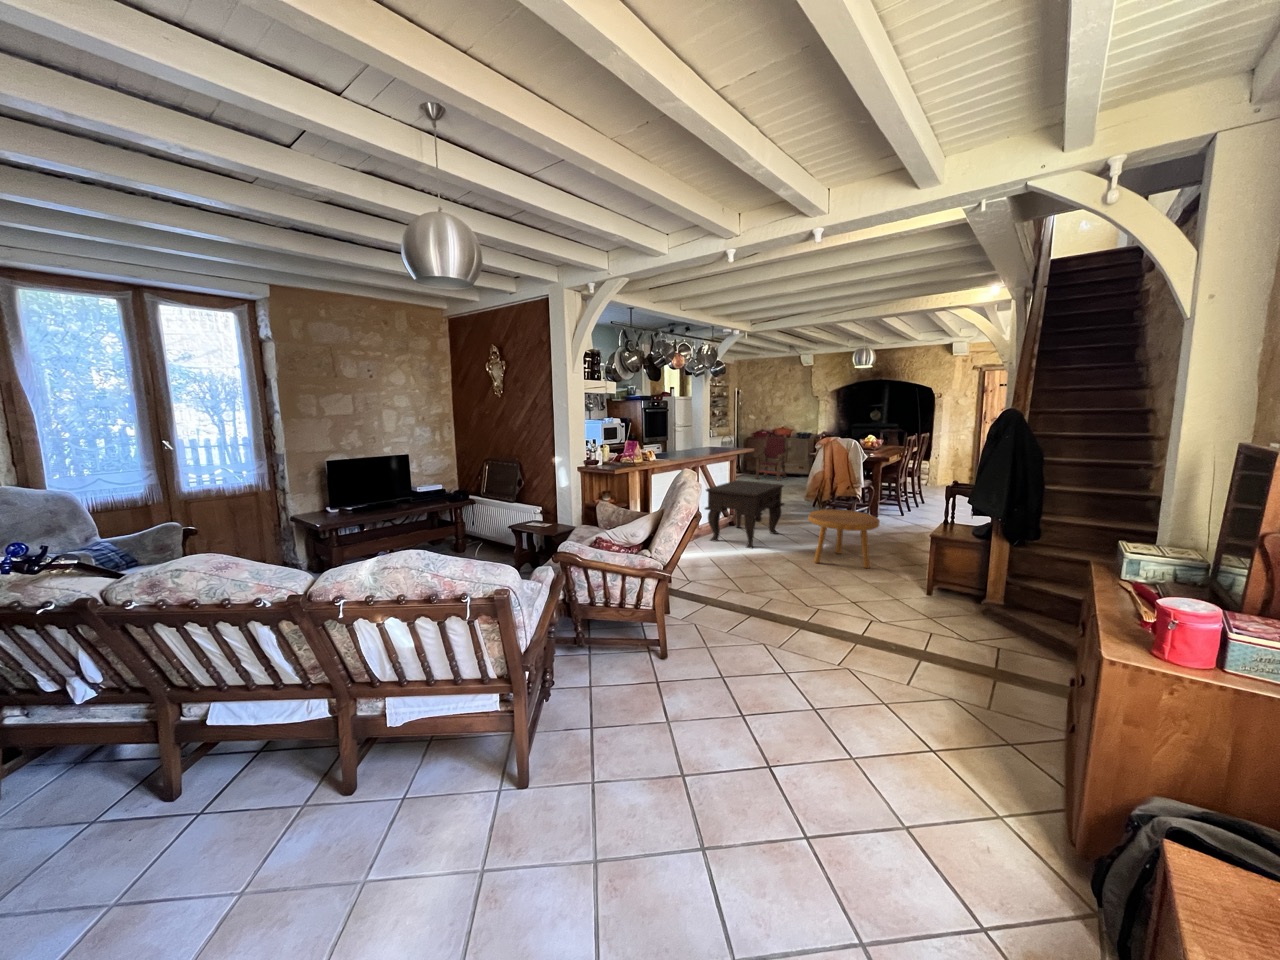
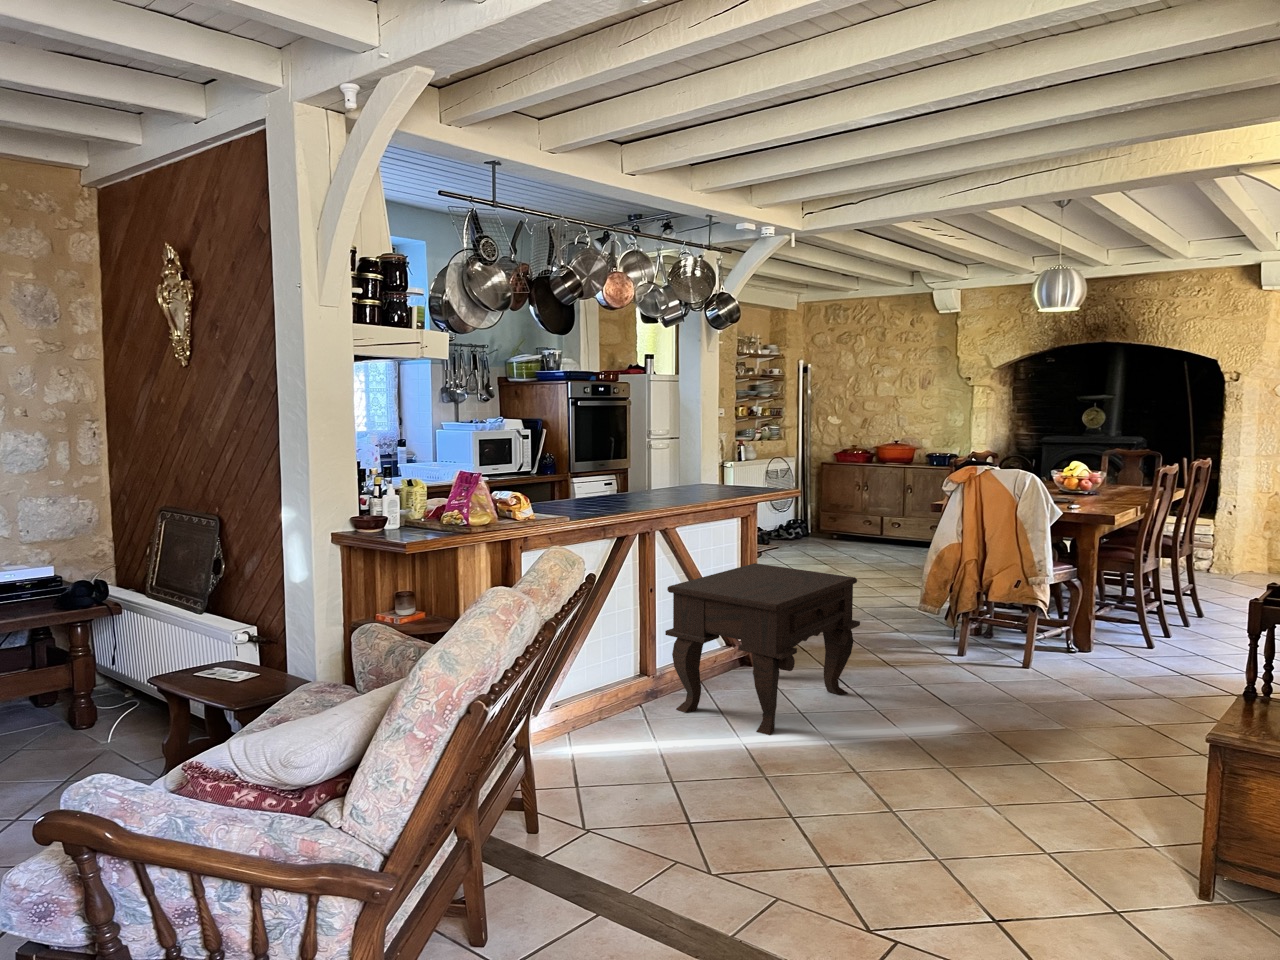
armchair: present [754,435,787,481] -> none [834,455,905,556]
footstool: present [808,509,880,568] -> none [898,644,1072,803]

